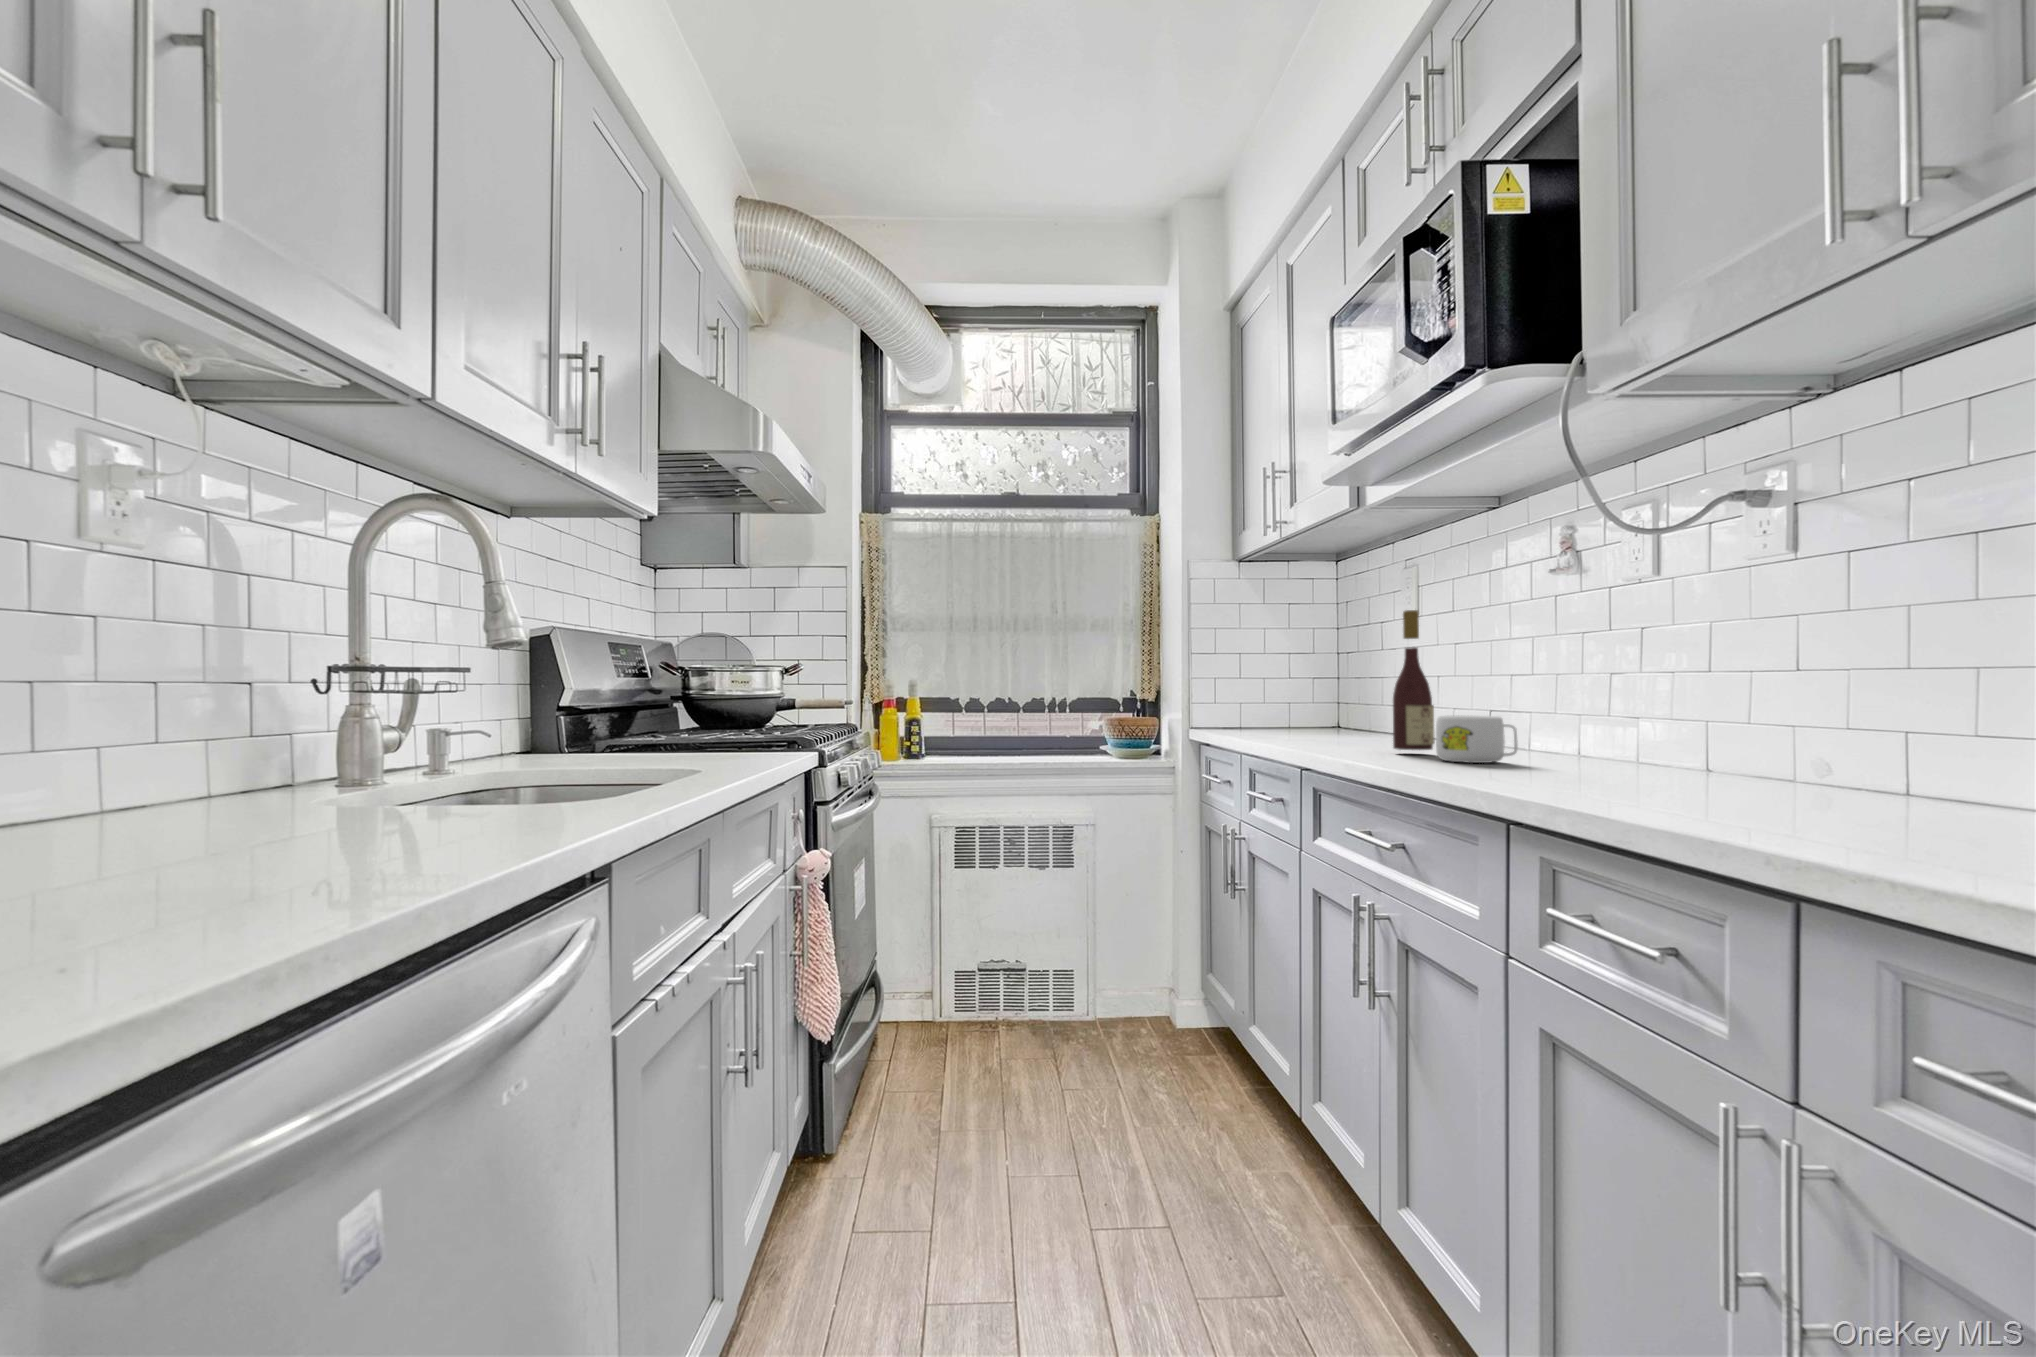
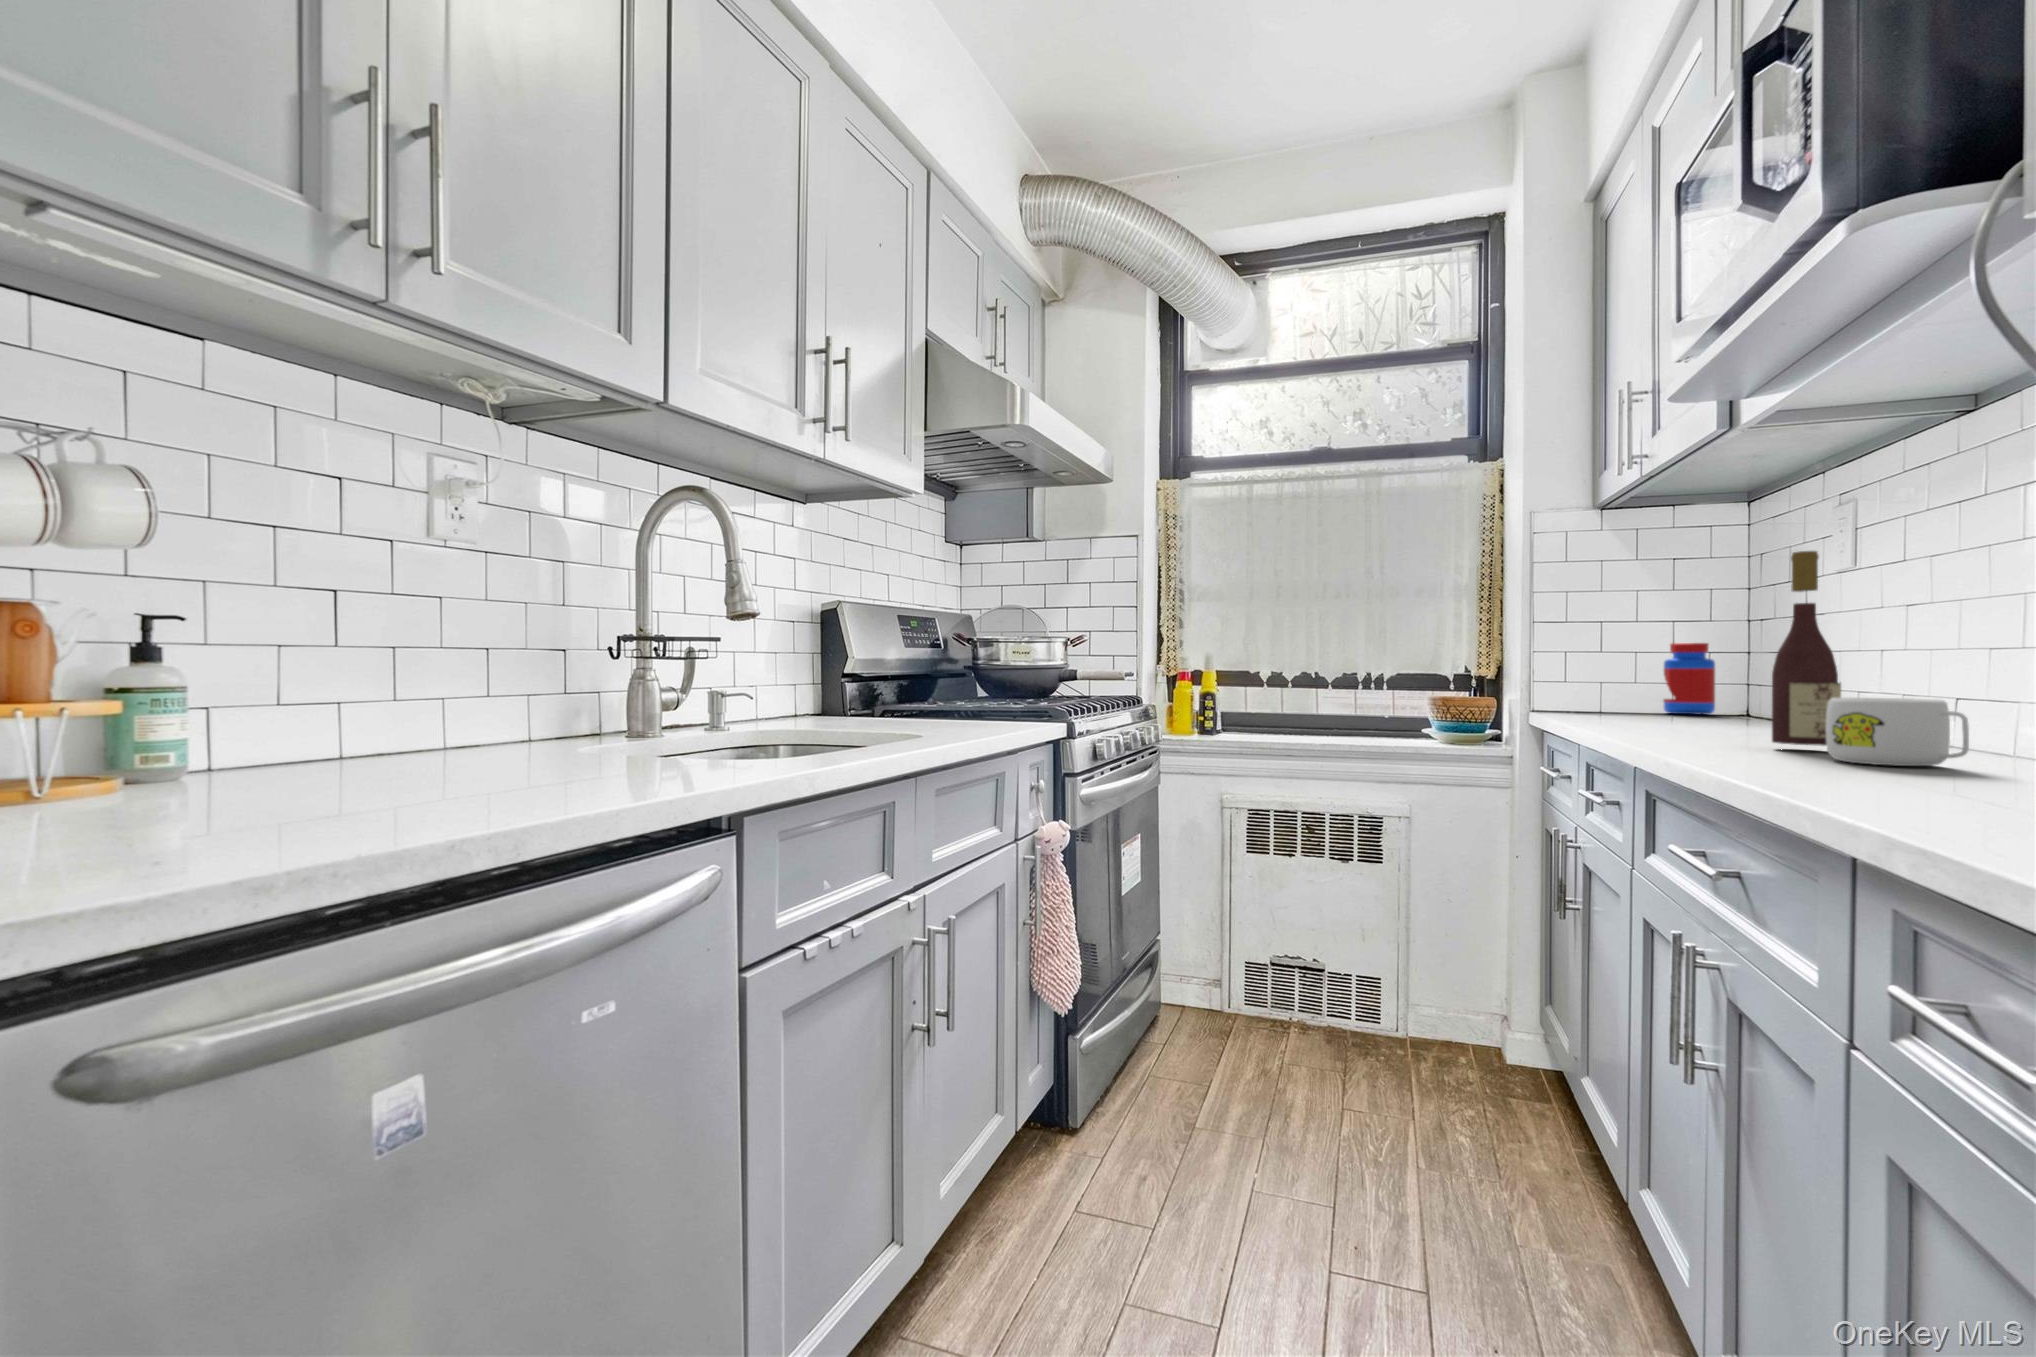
jar: none [1282,673,1316,728] -> present [1663,643,1716,714]

